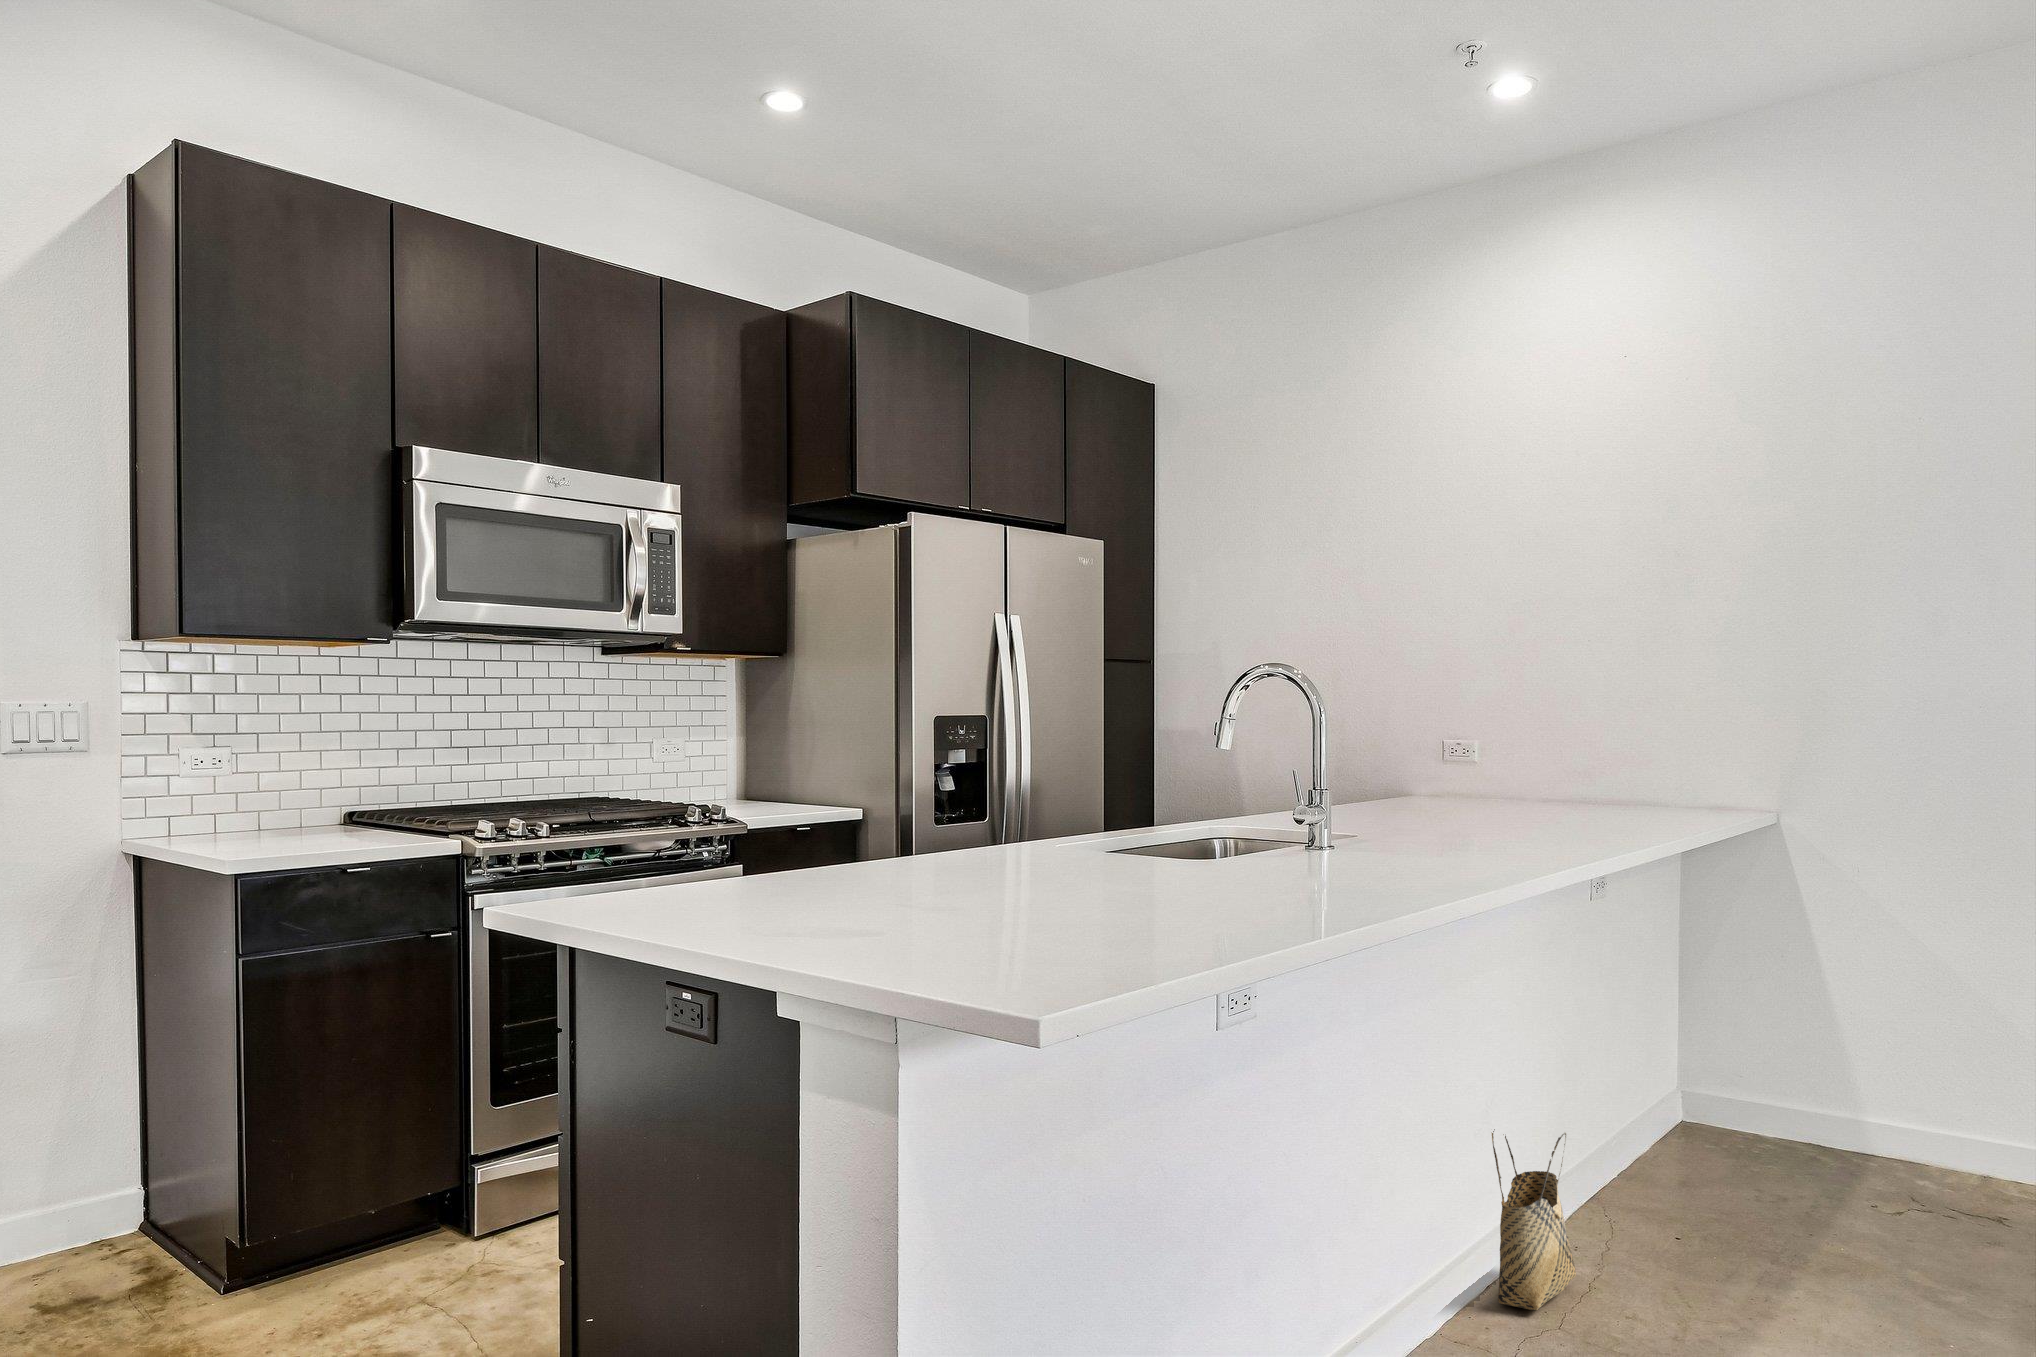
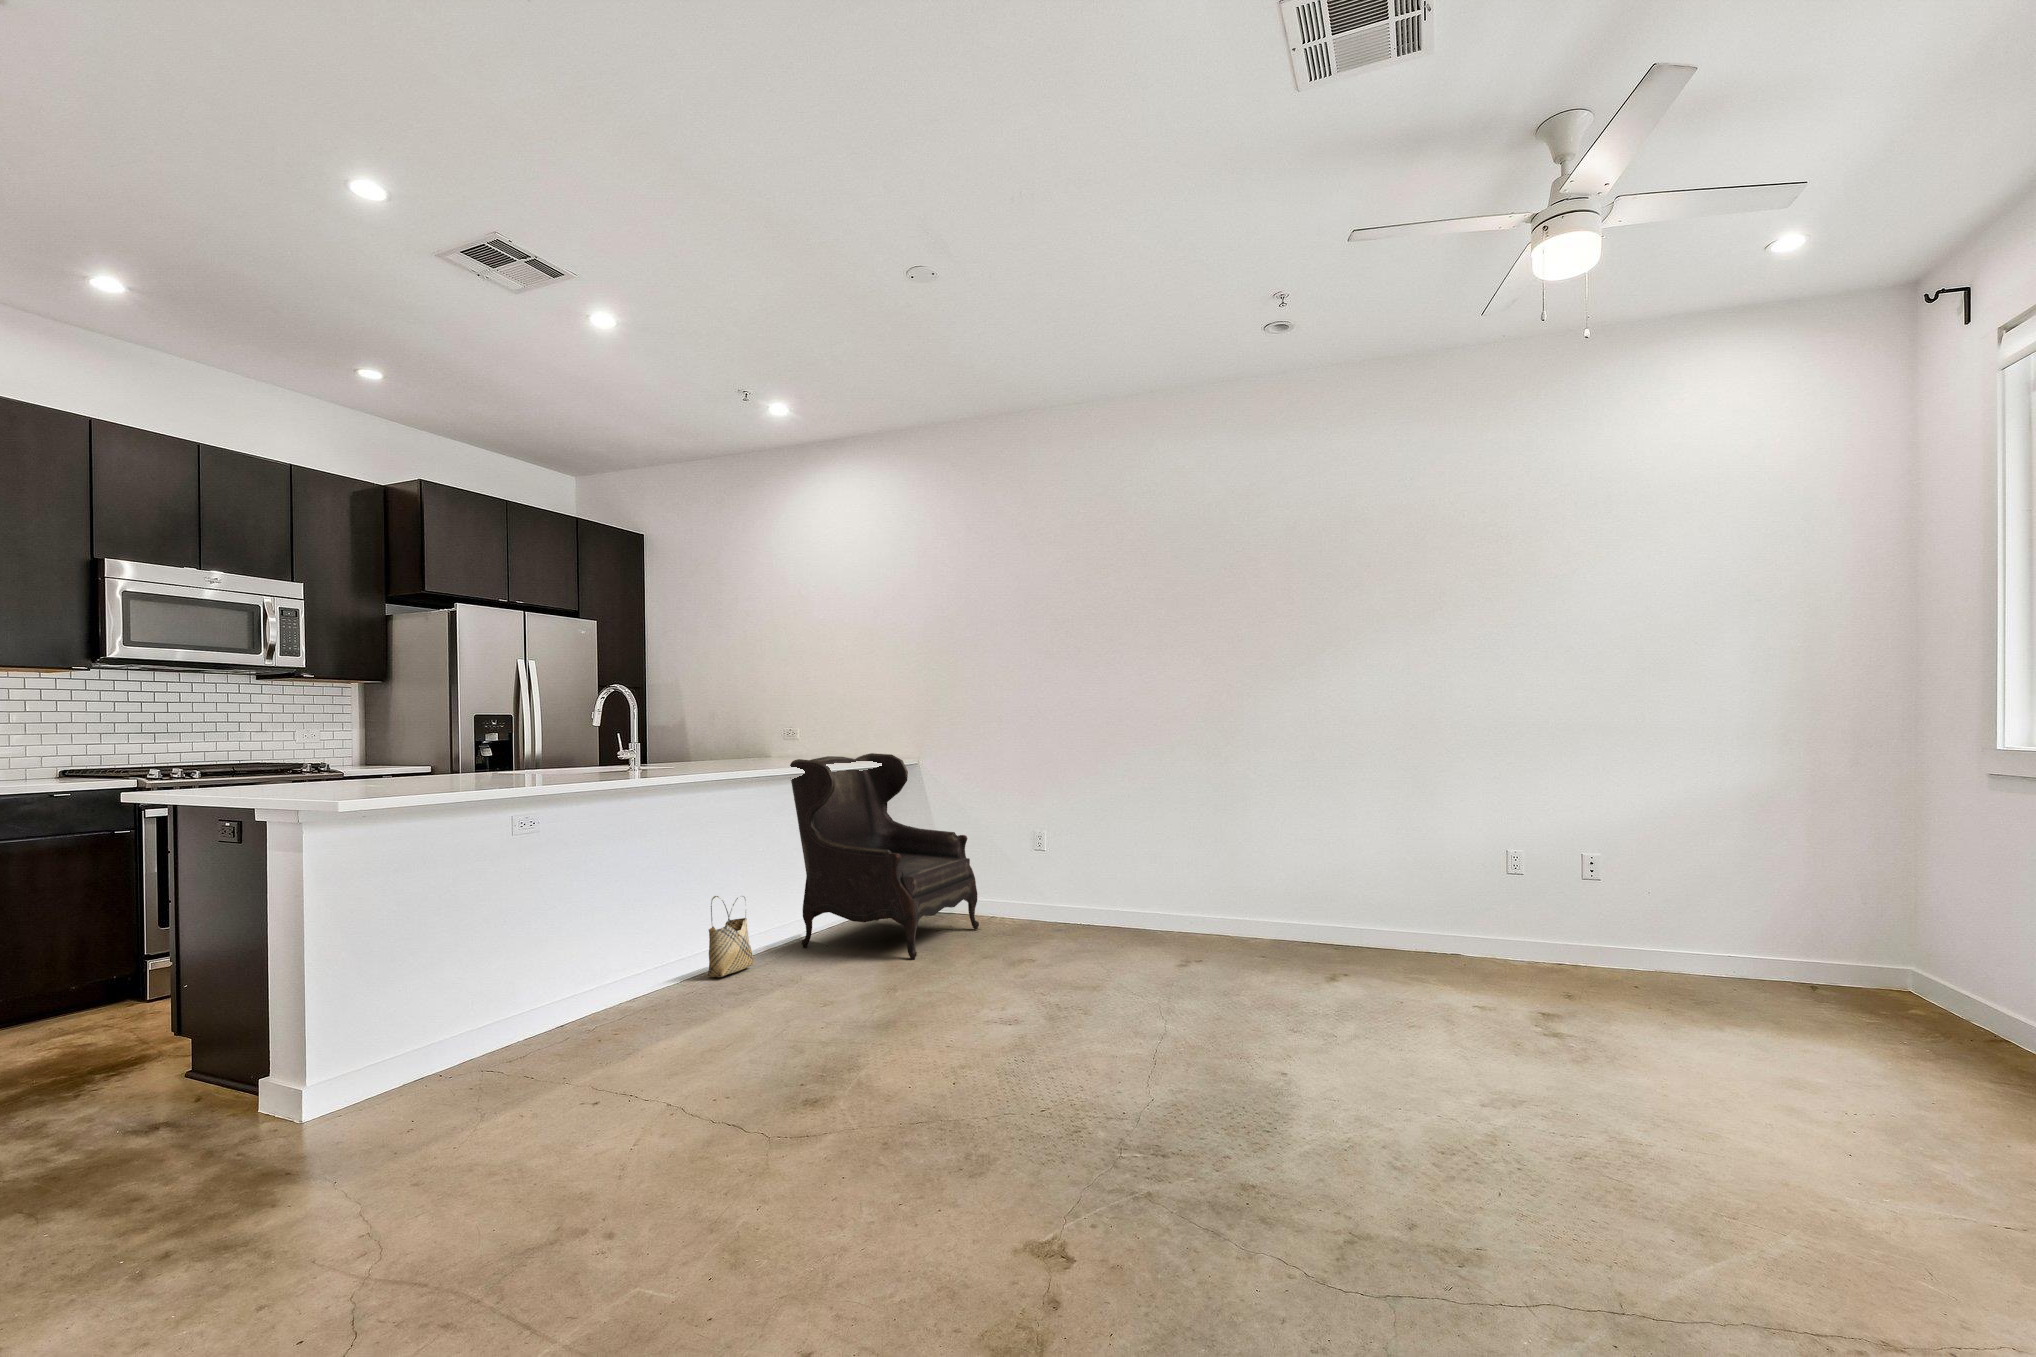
armchair: none [1581,806,1996,1303] -> present [790,753,979,960]

